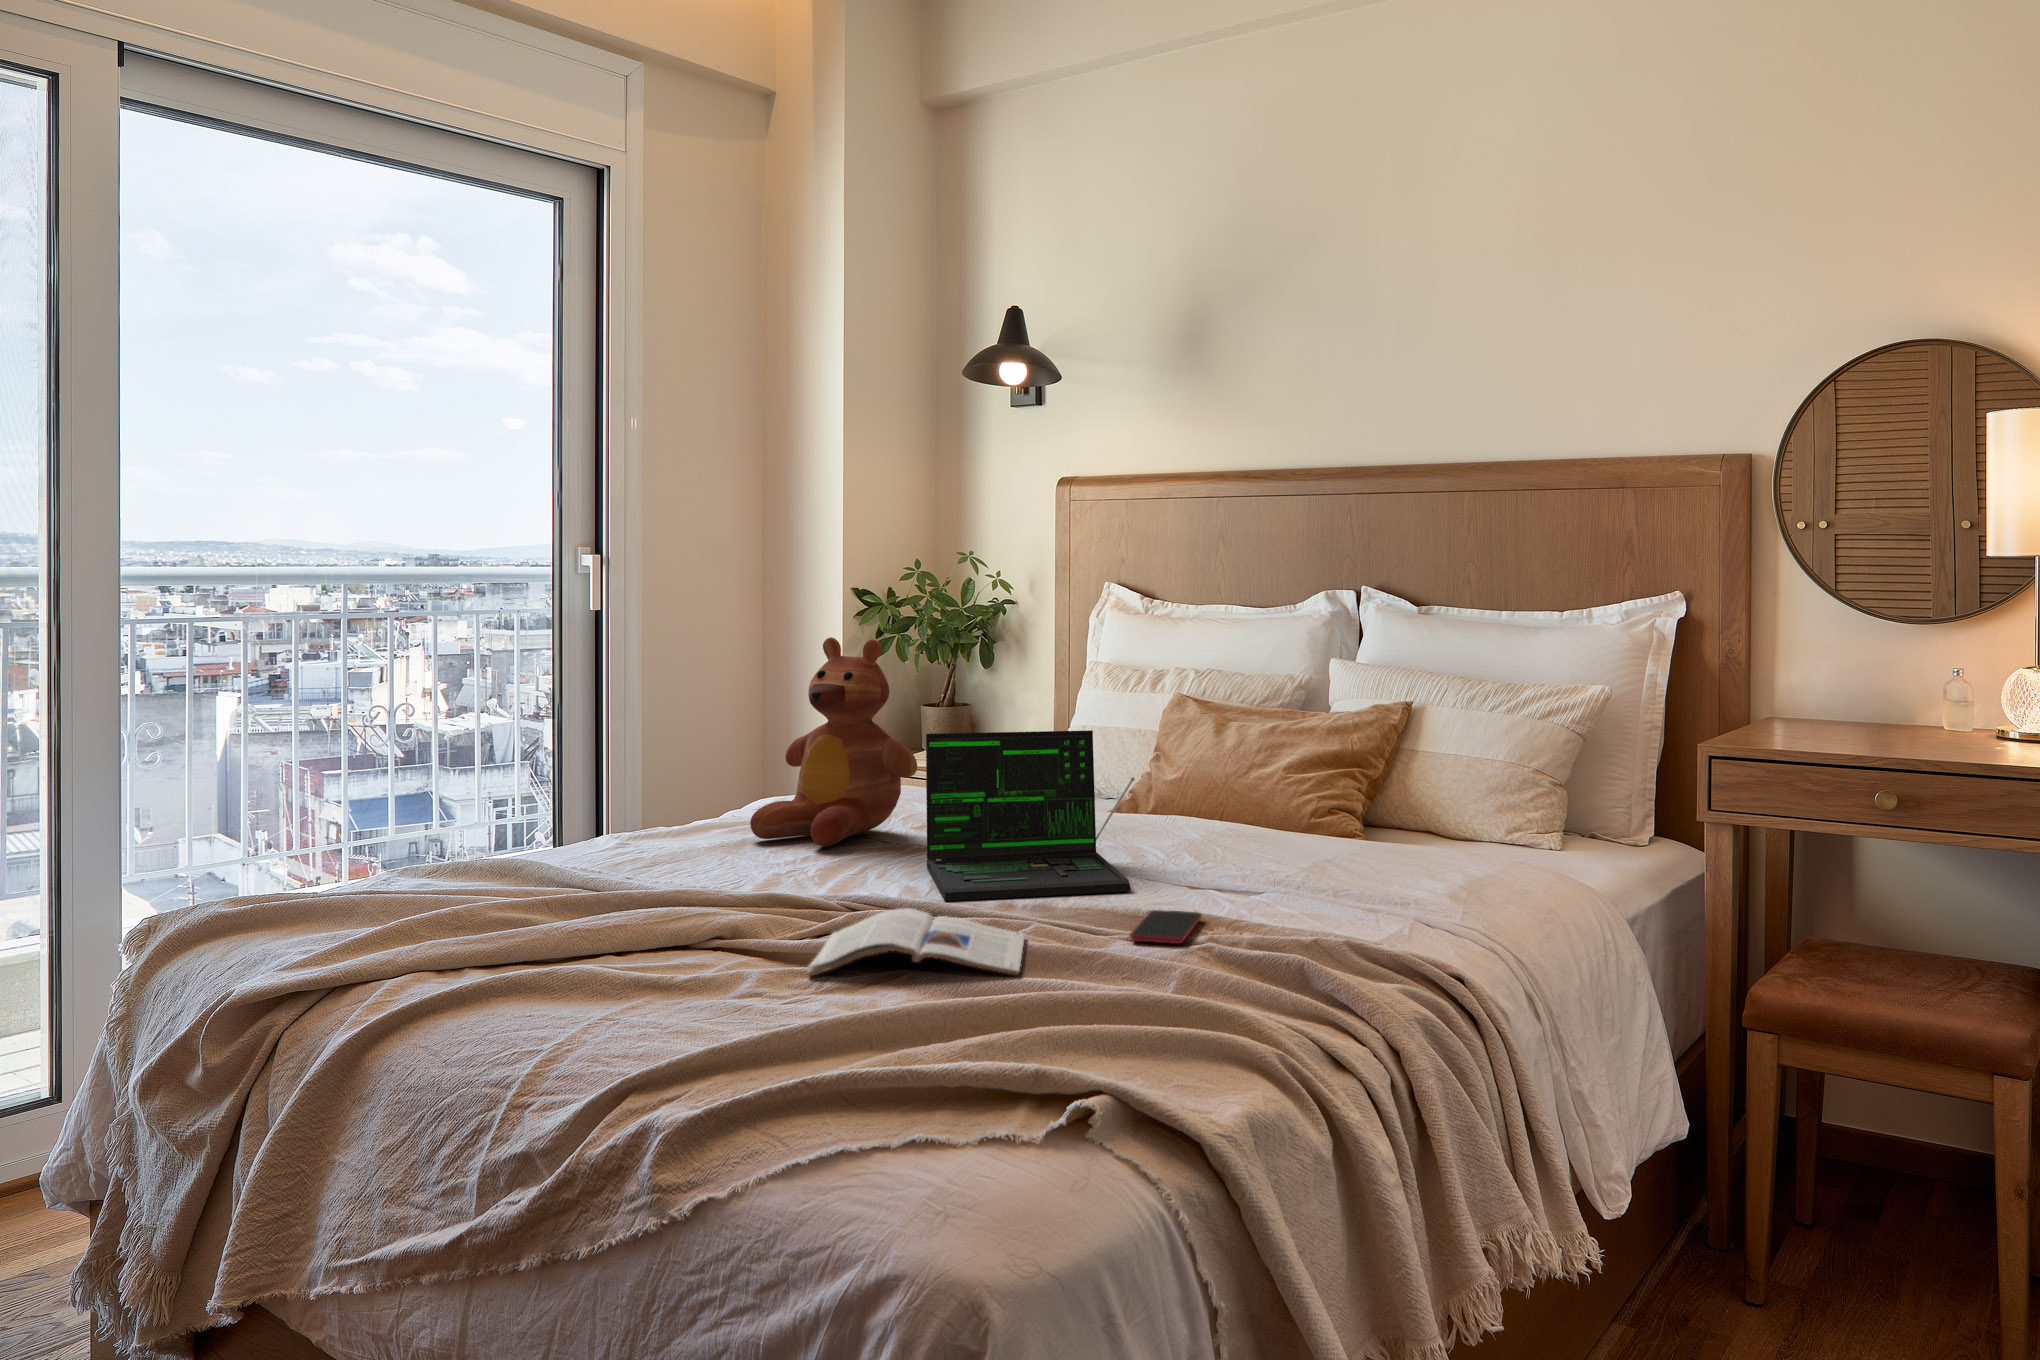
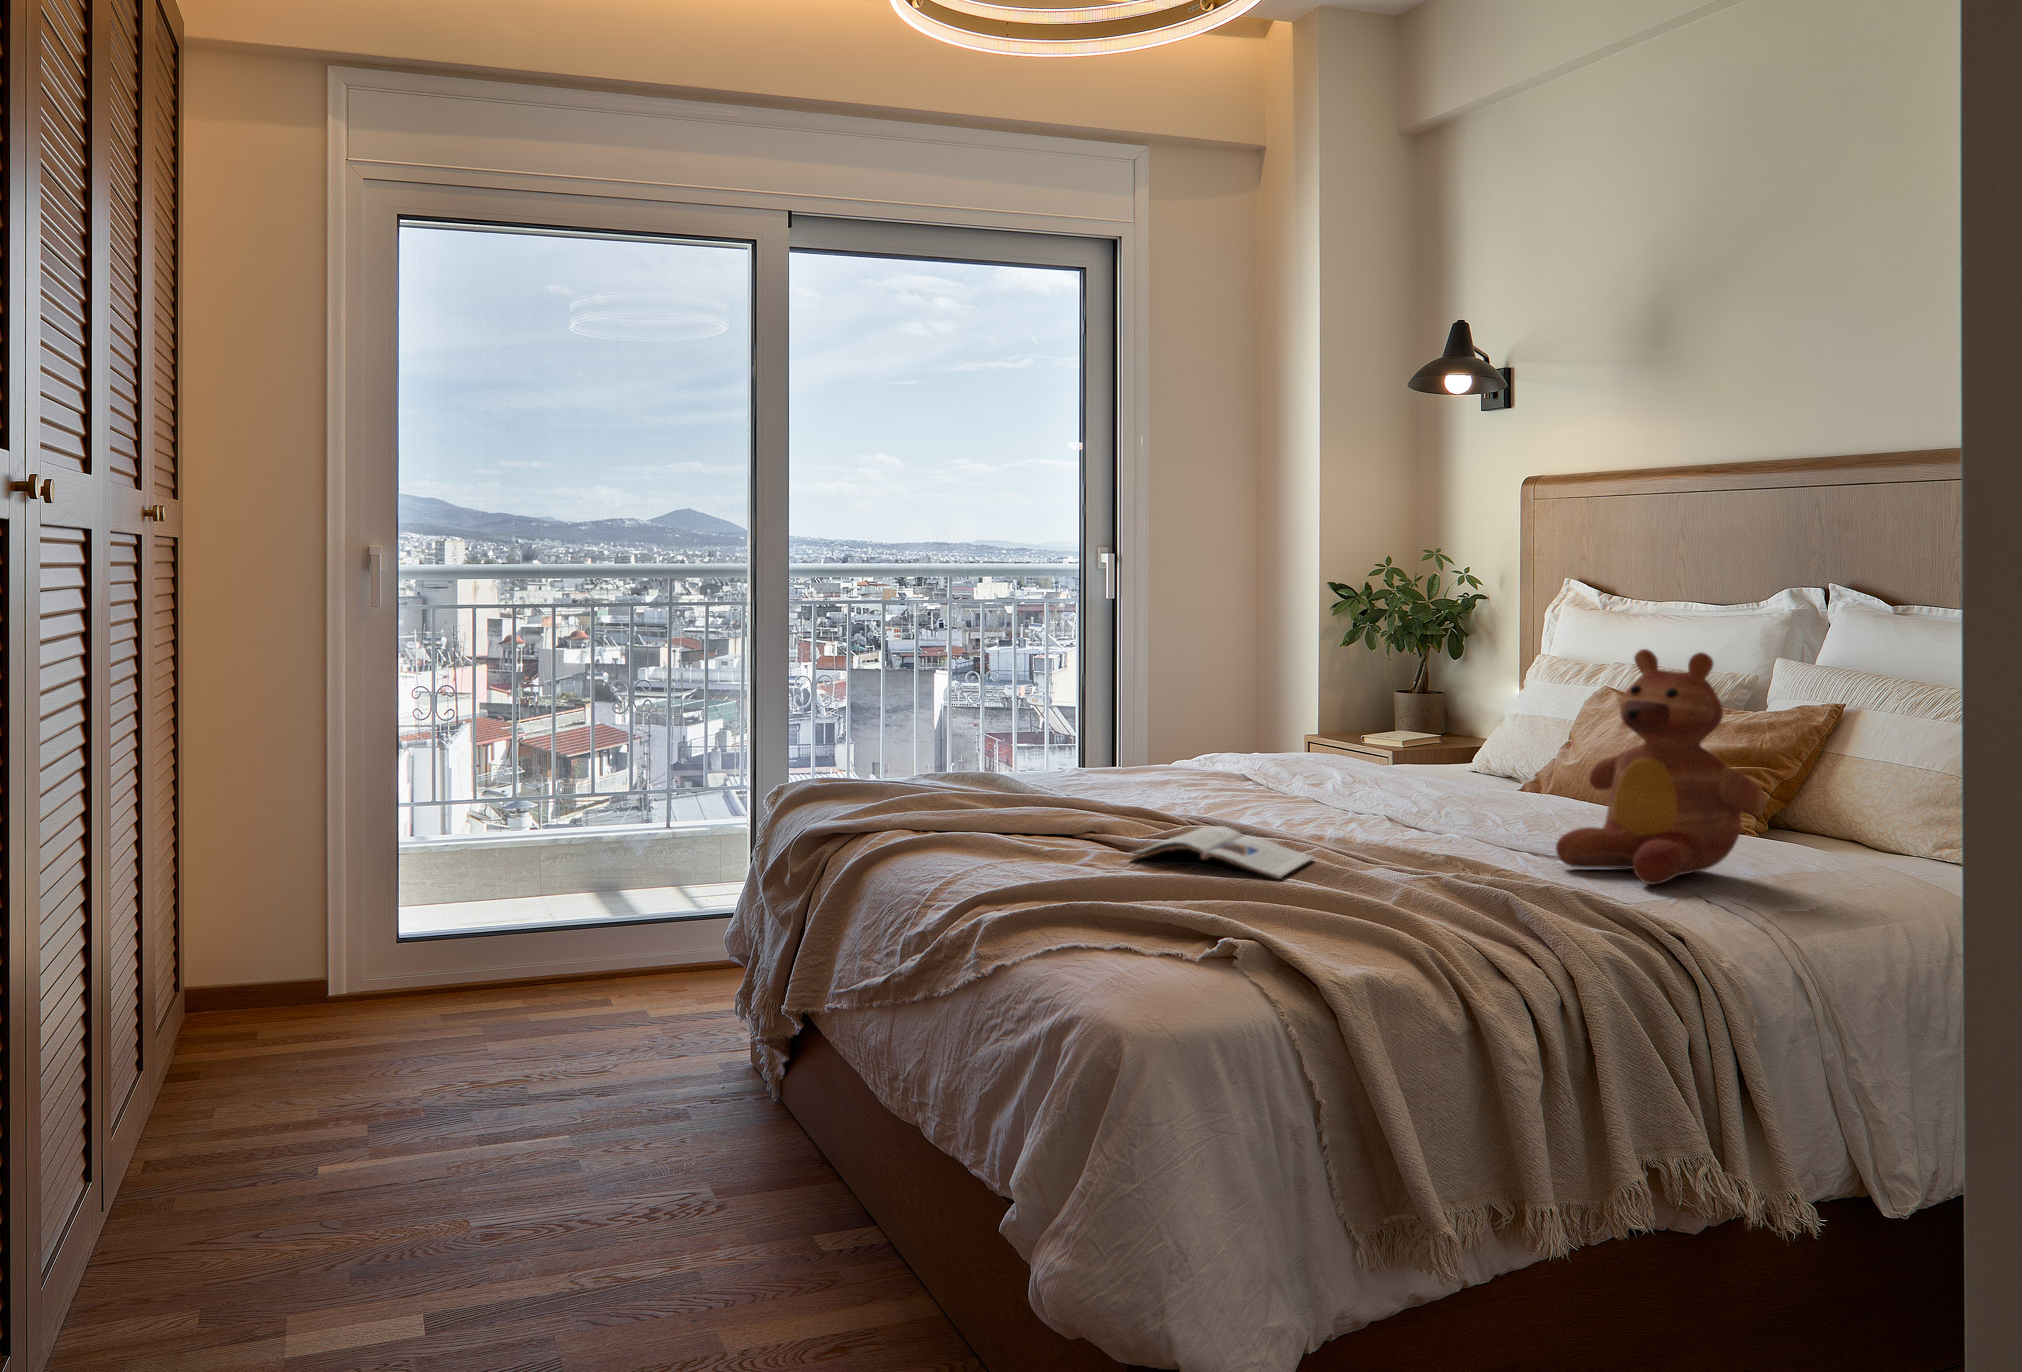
teddy bear: present [750,637,917,847] -> present [1556,649,1767,884]
laptop: present [926,730,1135,901] -> none [1280,702,1487,844]
smartphone: present [1130,910,1202,944] -> none [1398,856,1485,880]

